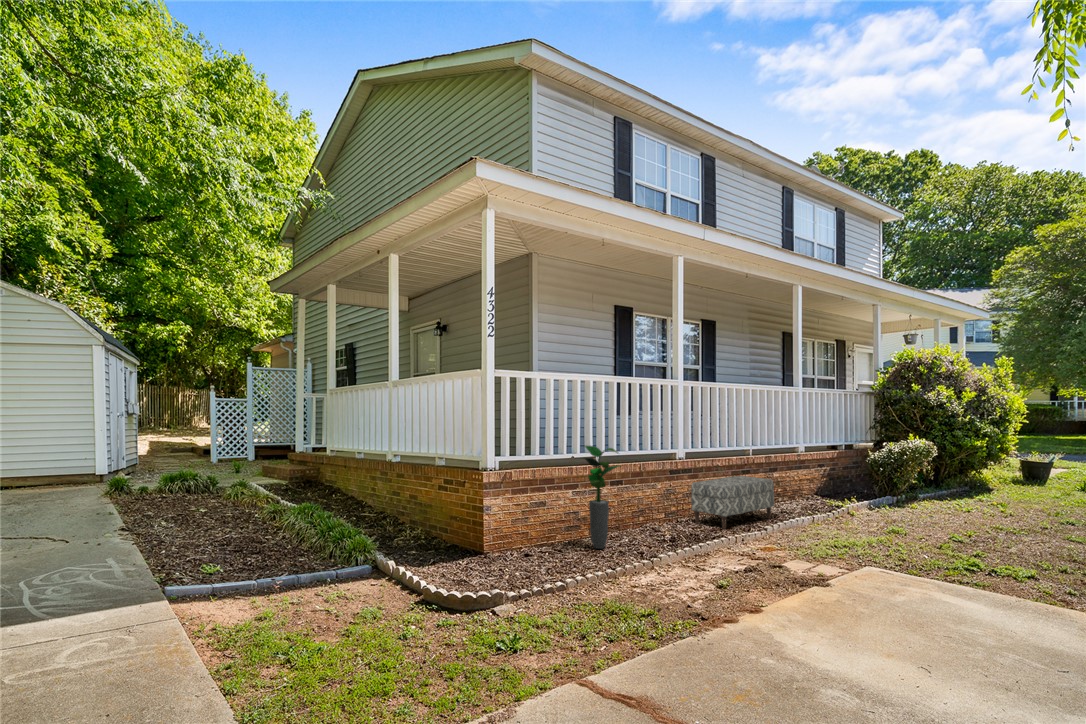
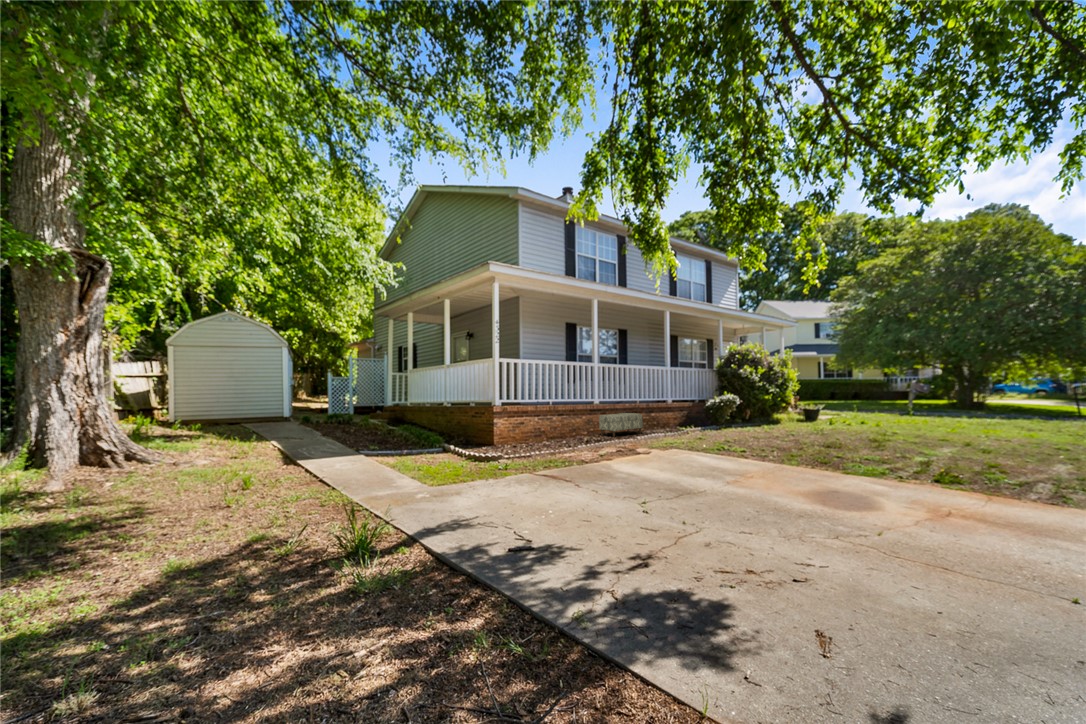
potted plant: present [584,446,619,549] -> none [539,395,560,443]

